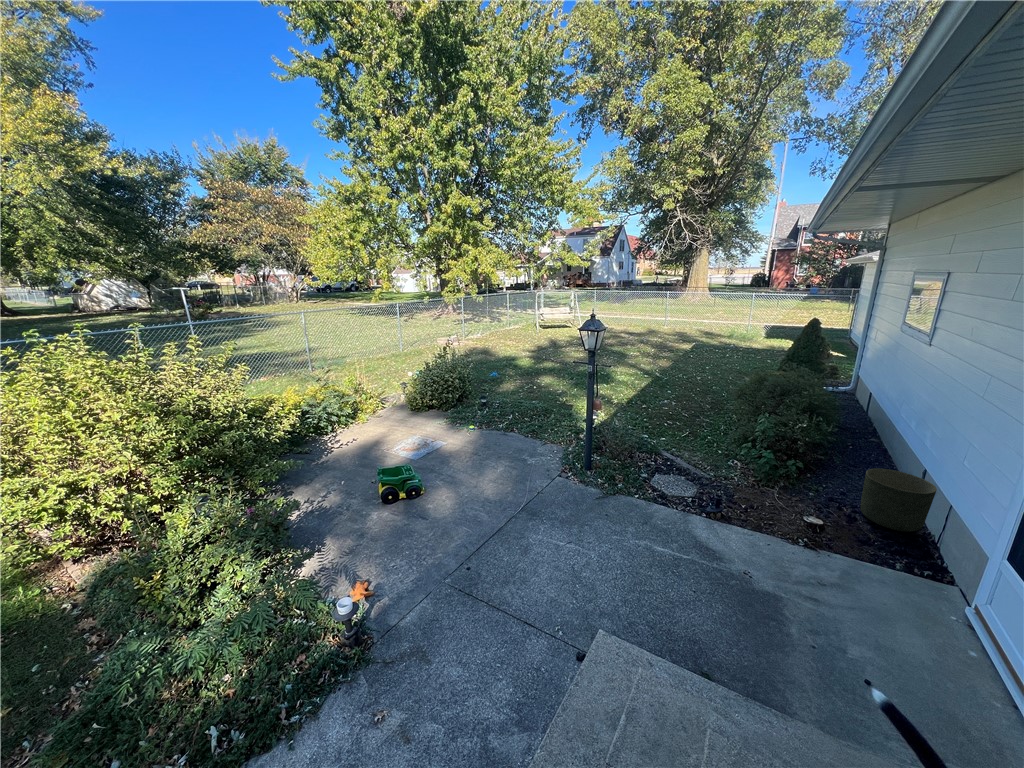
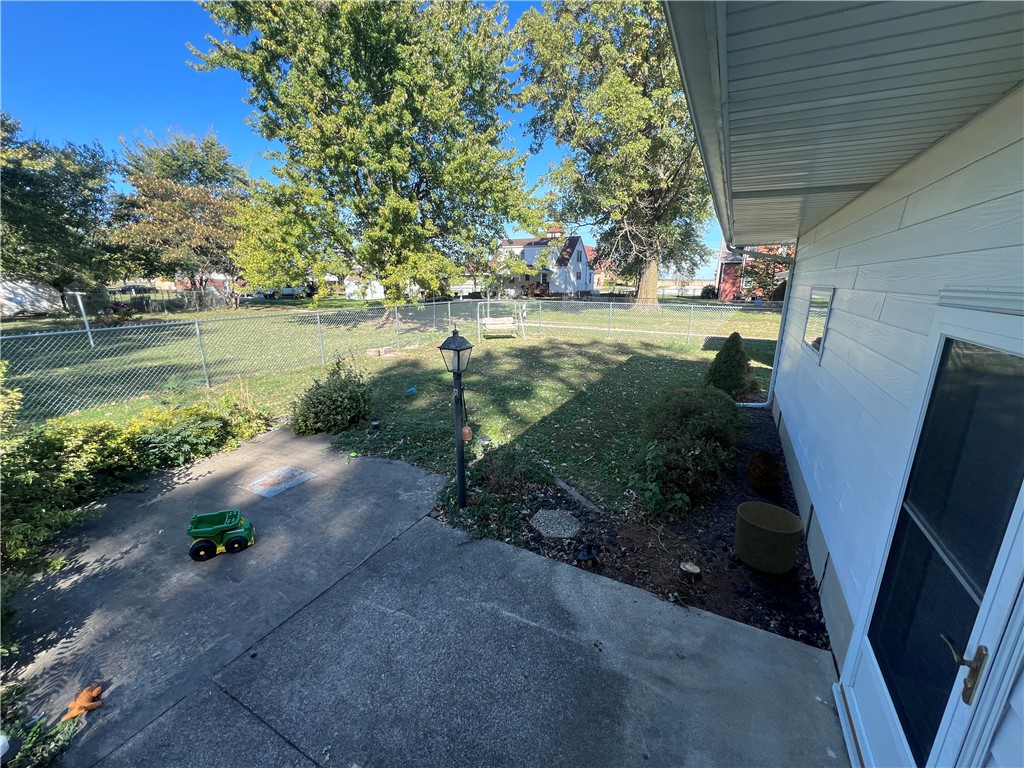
basket: none [852,427,893,463] -> present [748,451,784,490]

